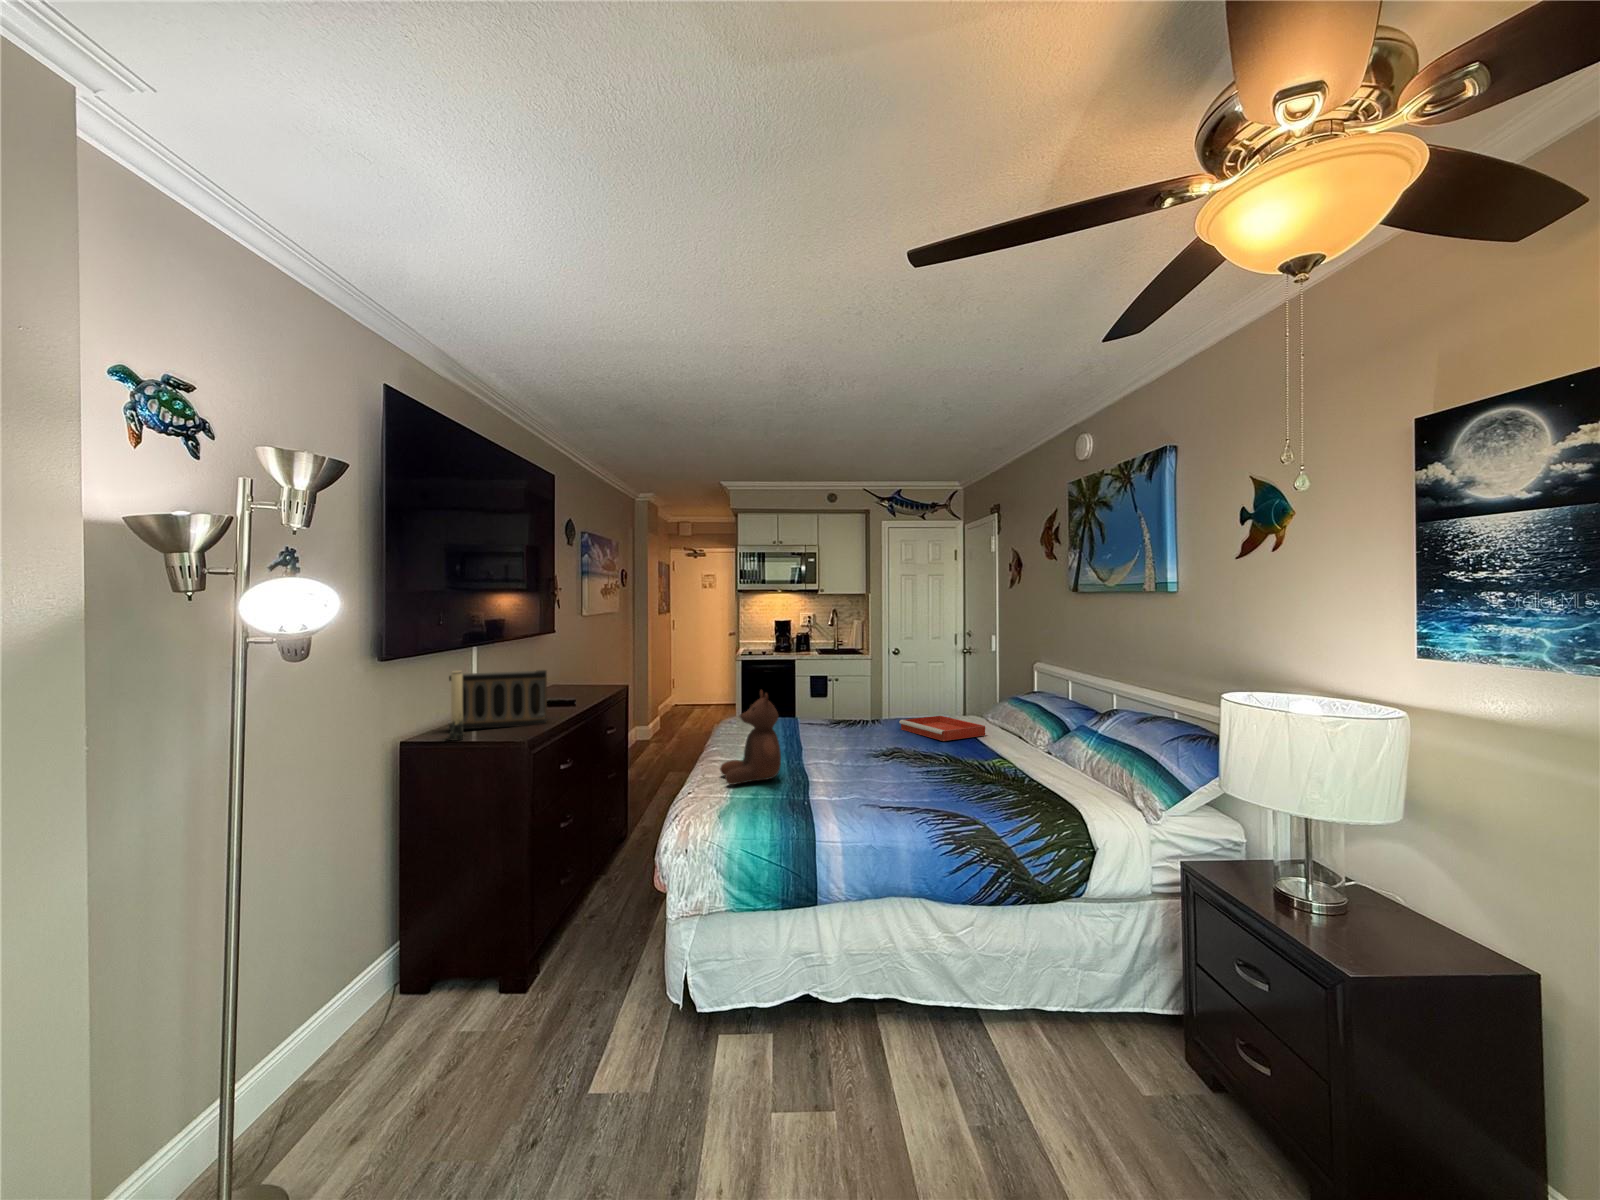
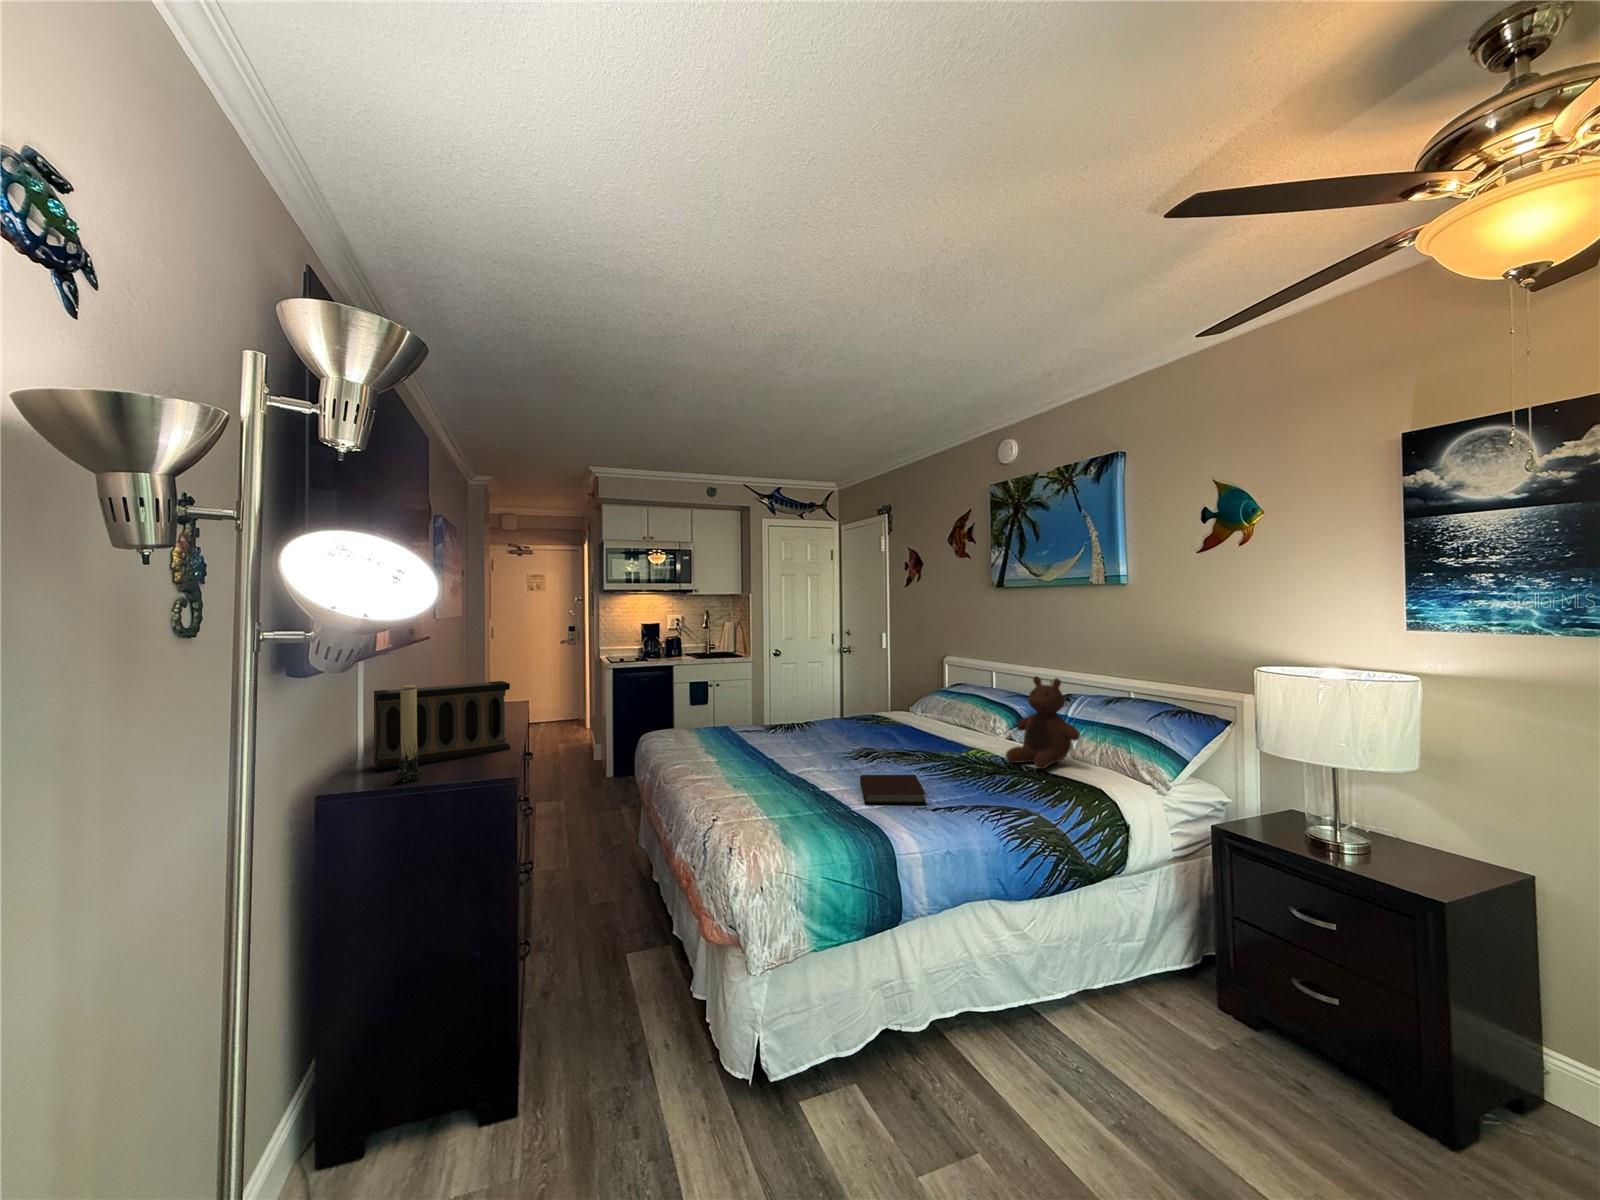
stuffed bear: present [720,690,781,785] -> present [1006,676,1080,769]
tray: present [899,716,985,741] -> none [853,711,939,736]
notebook: none [821,771,892,802] -> present [860,775,926,804]

